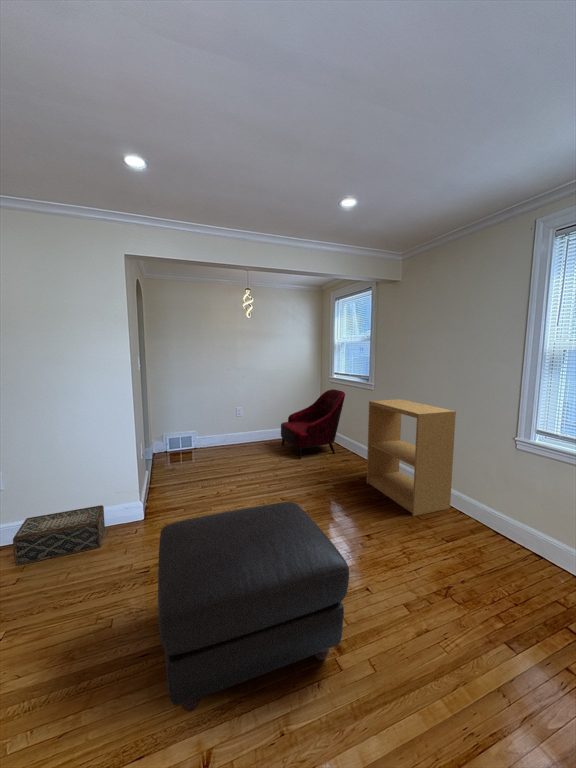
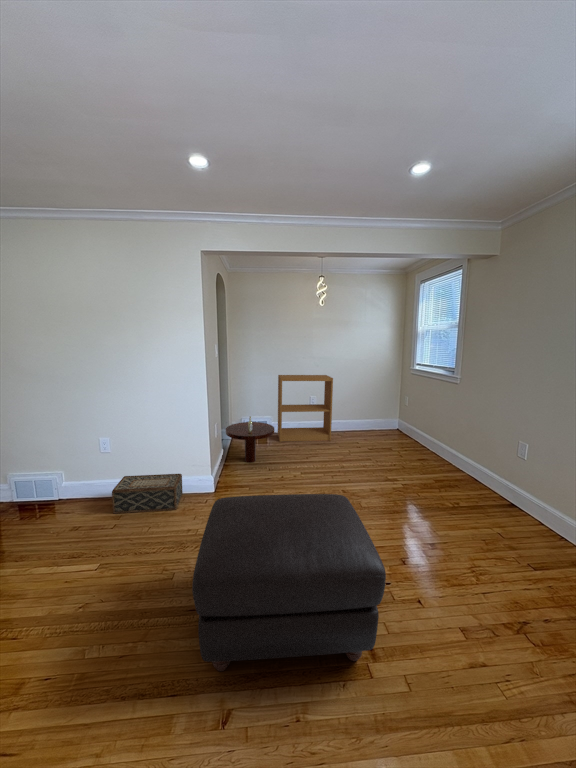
armchair: present [281,389,345,459] -> none [355,383,428,454]
bookshelf: present [367,399,456,516] -> present [278,375,333,442]
coffee table: none [149,433,204,483] -> present [226,416,274,463]

